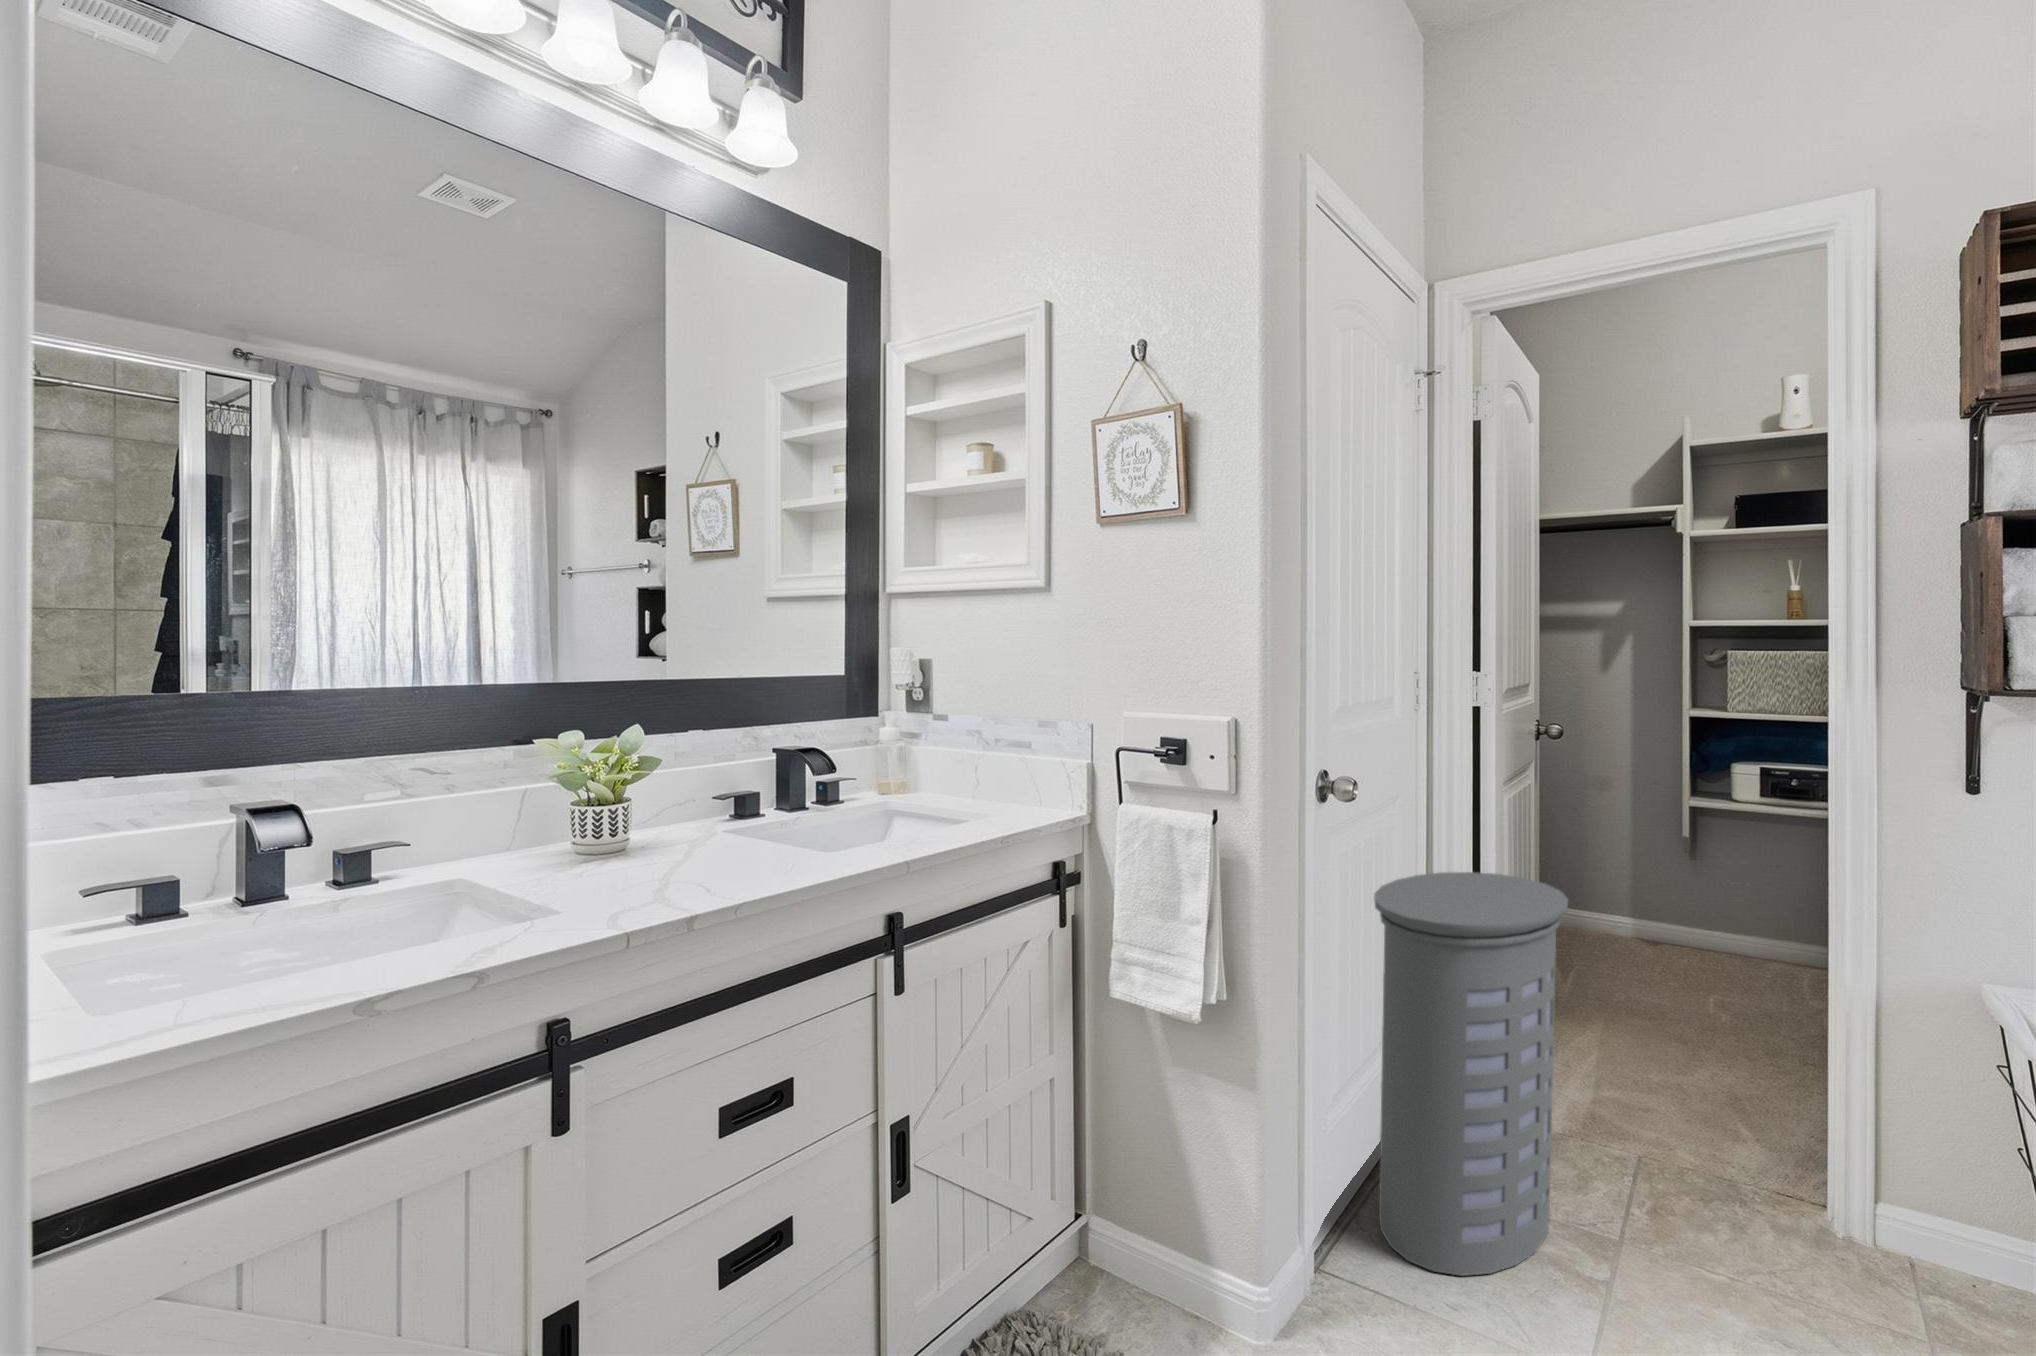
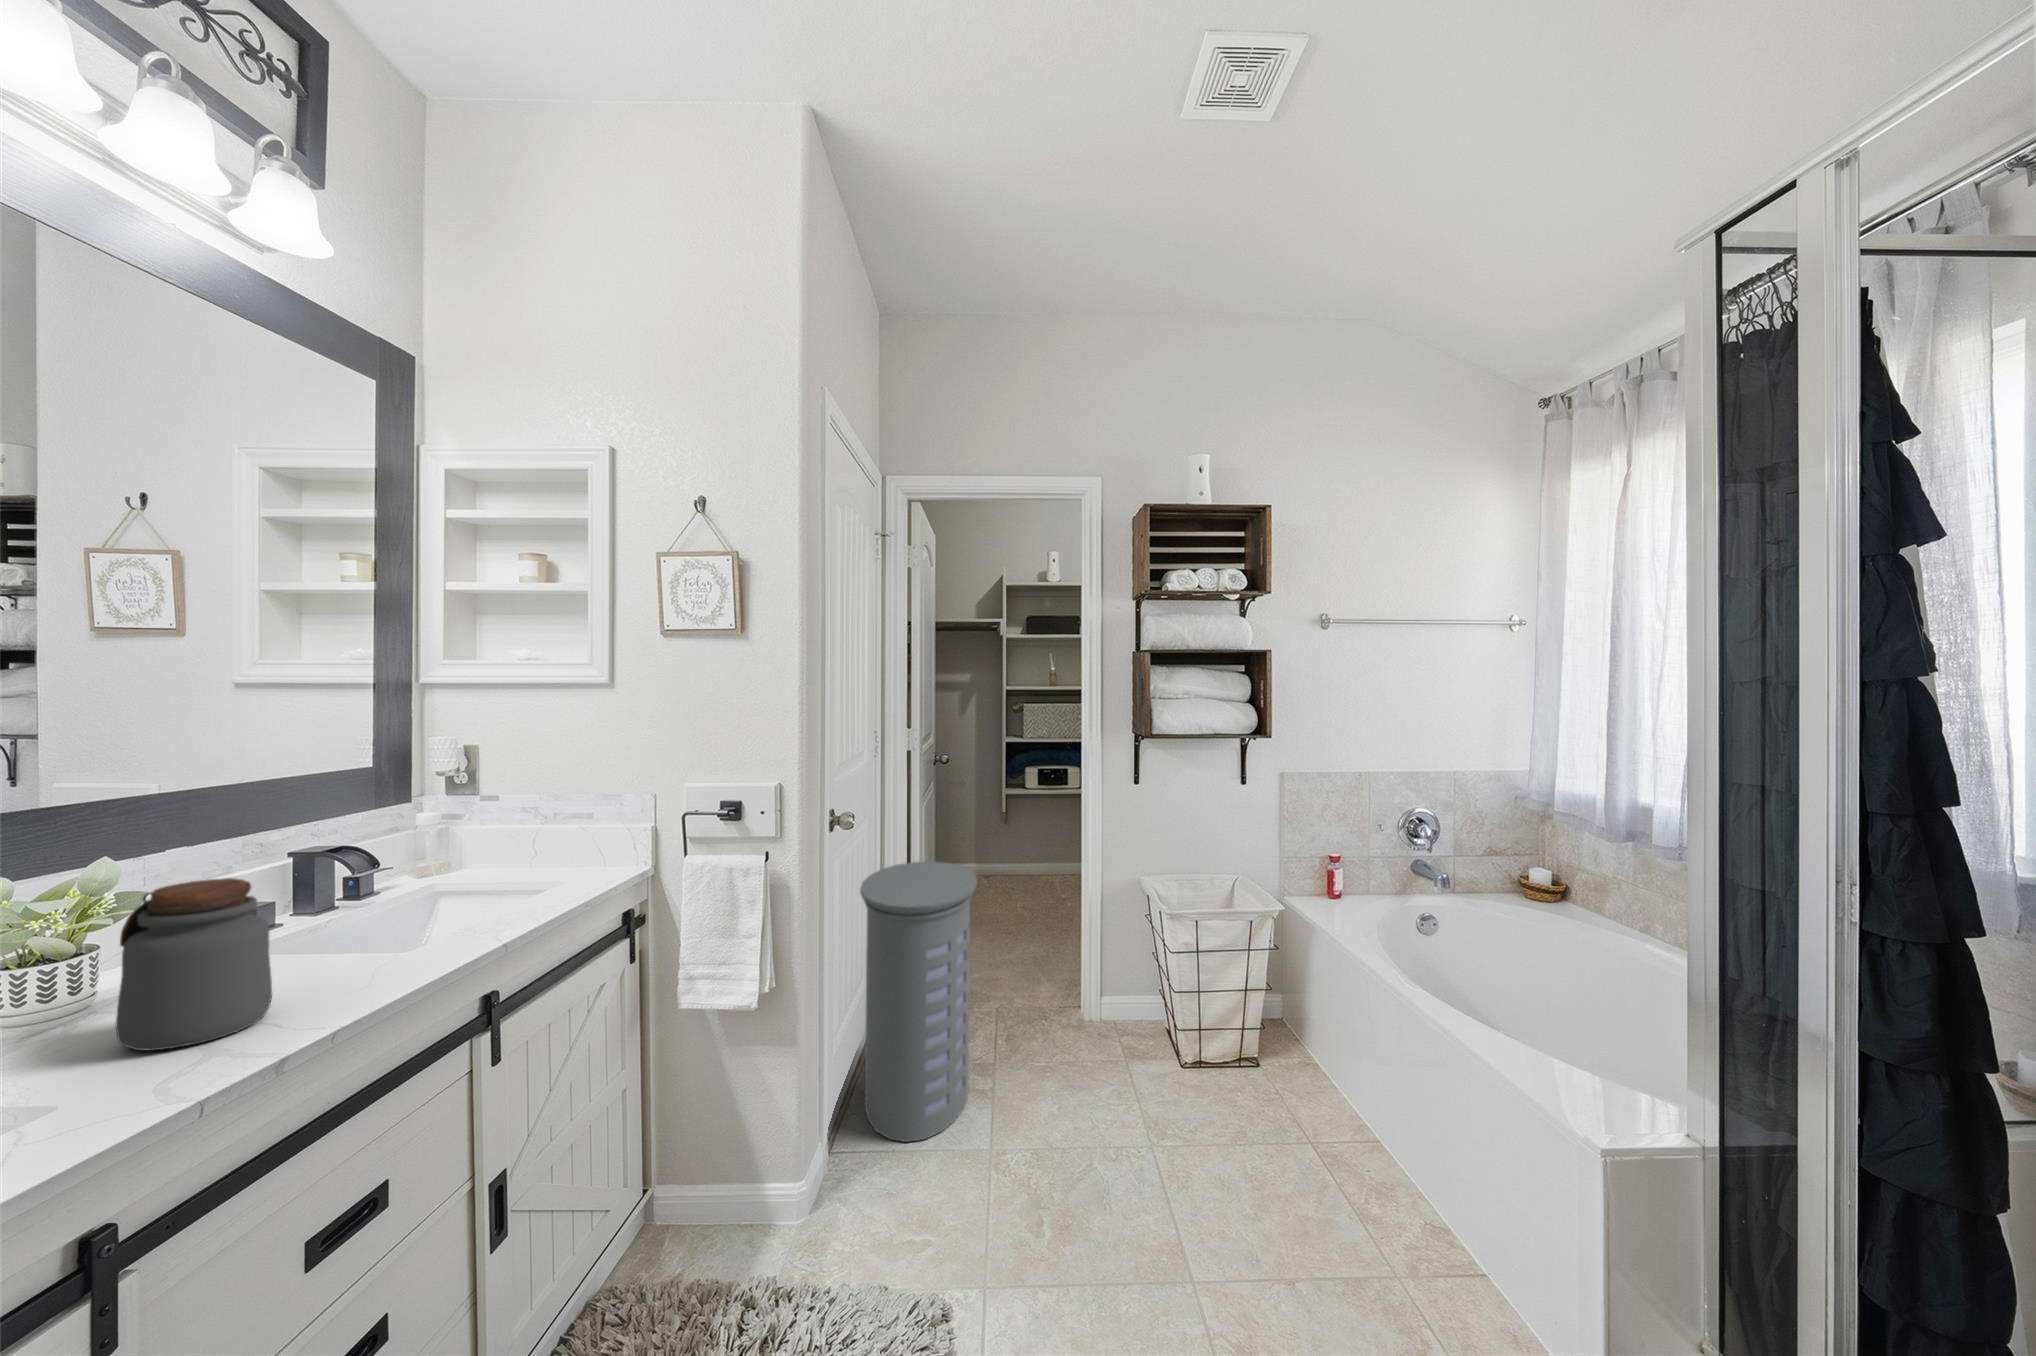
jar: none [589,748,697,896] -> present [116,878,272,1050]

